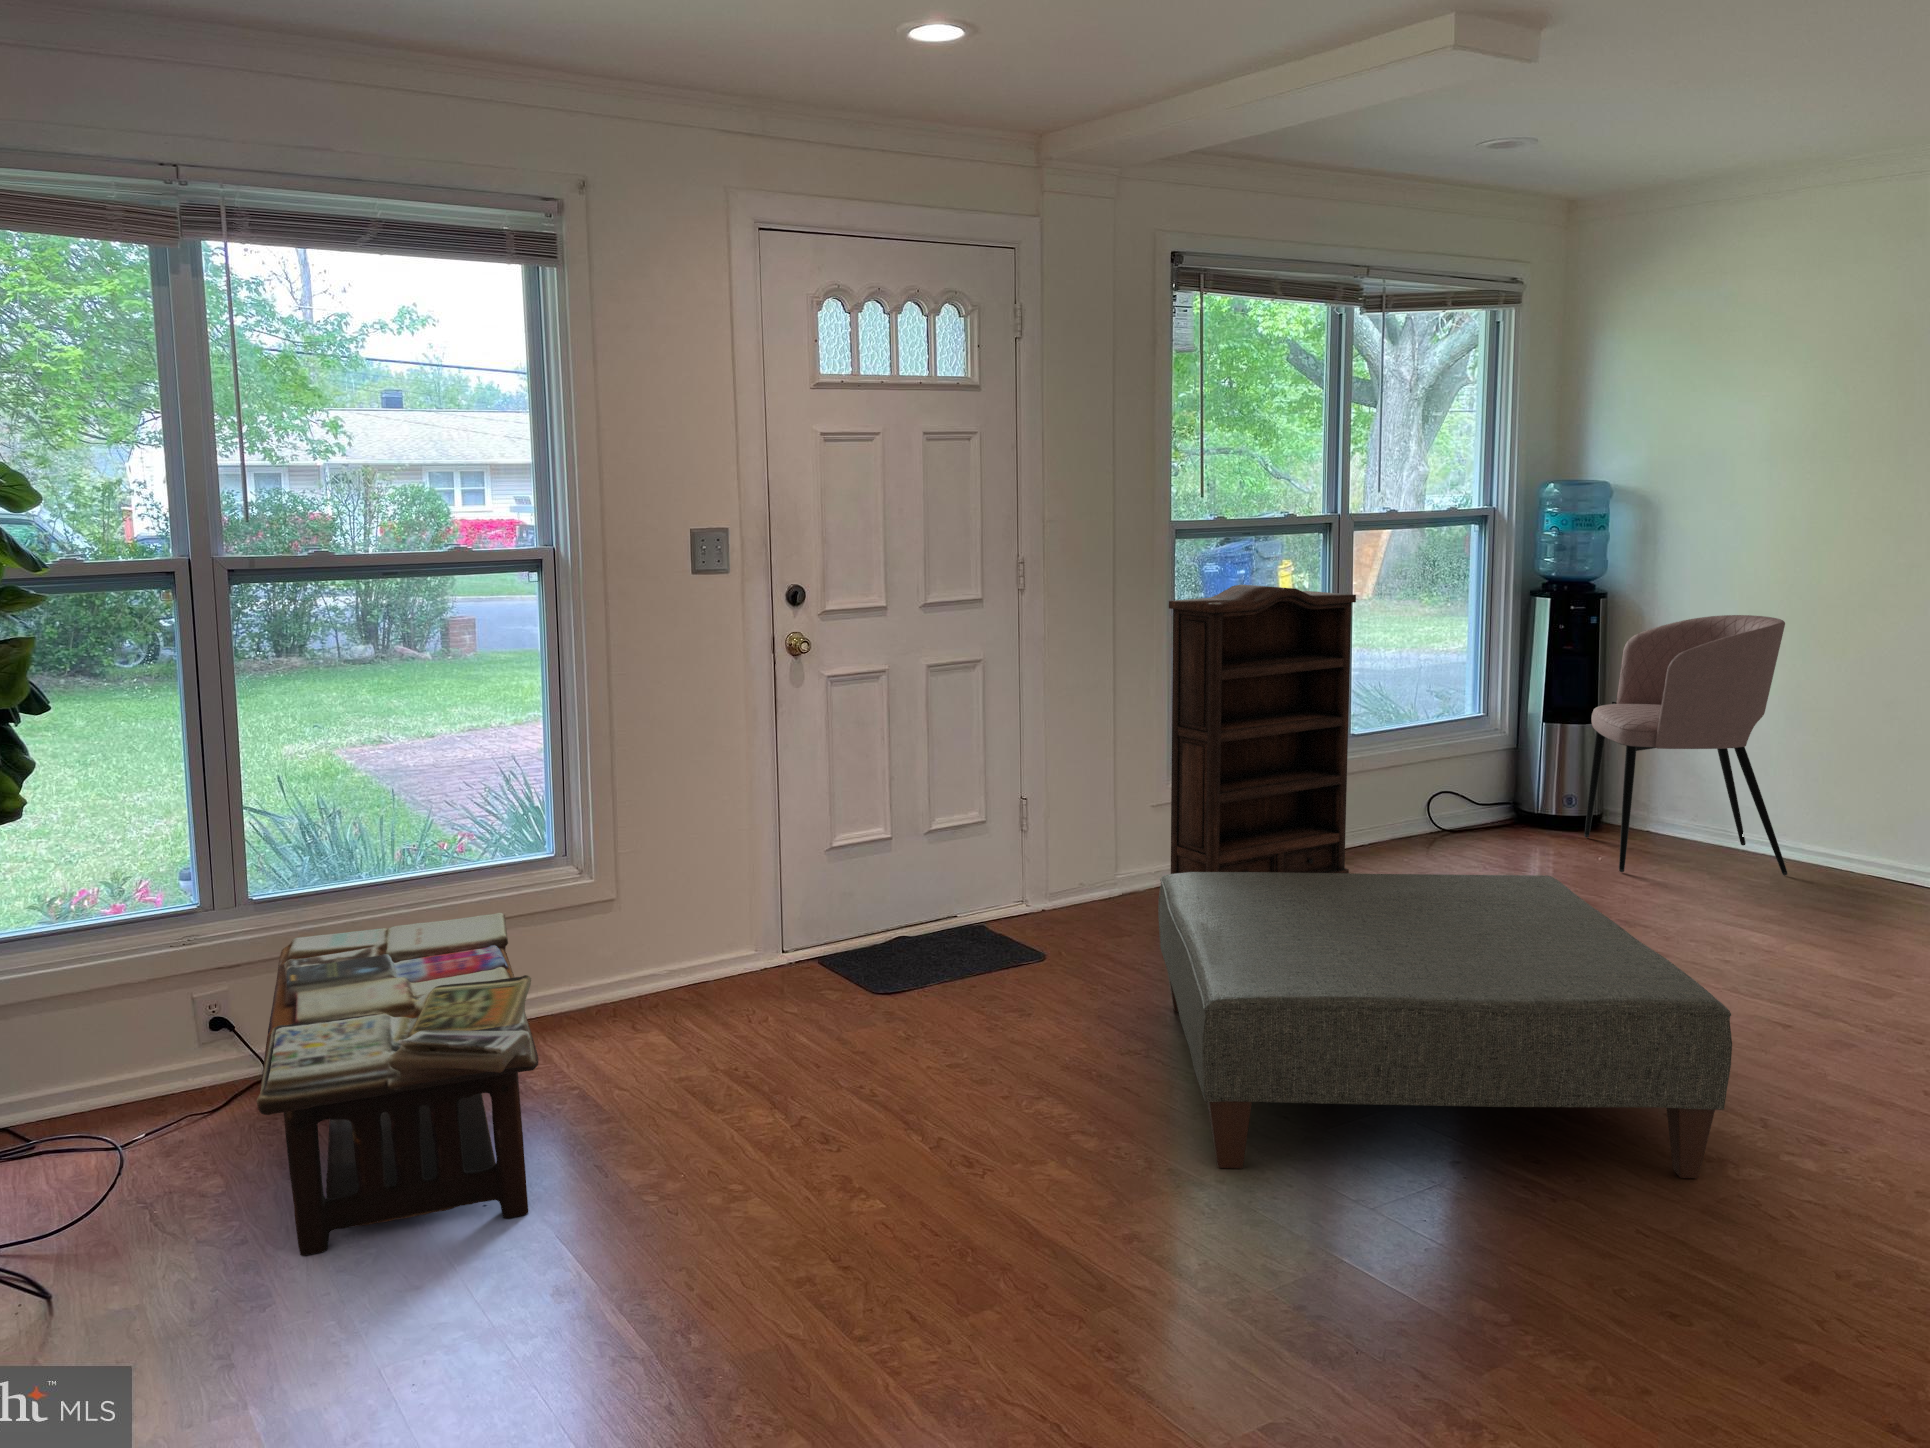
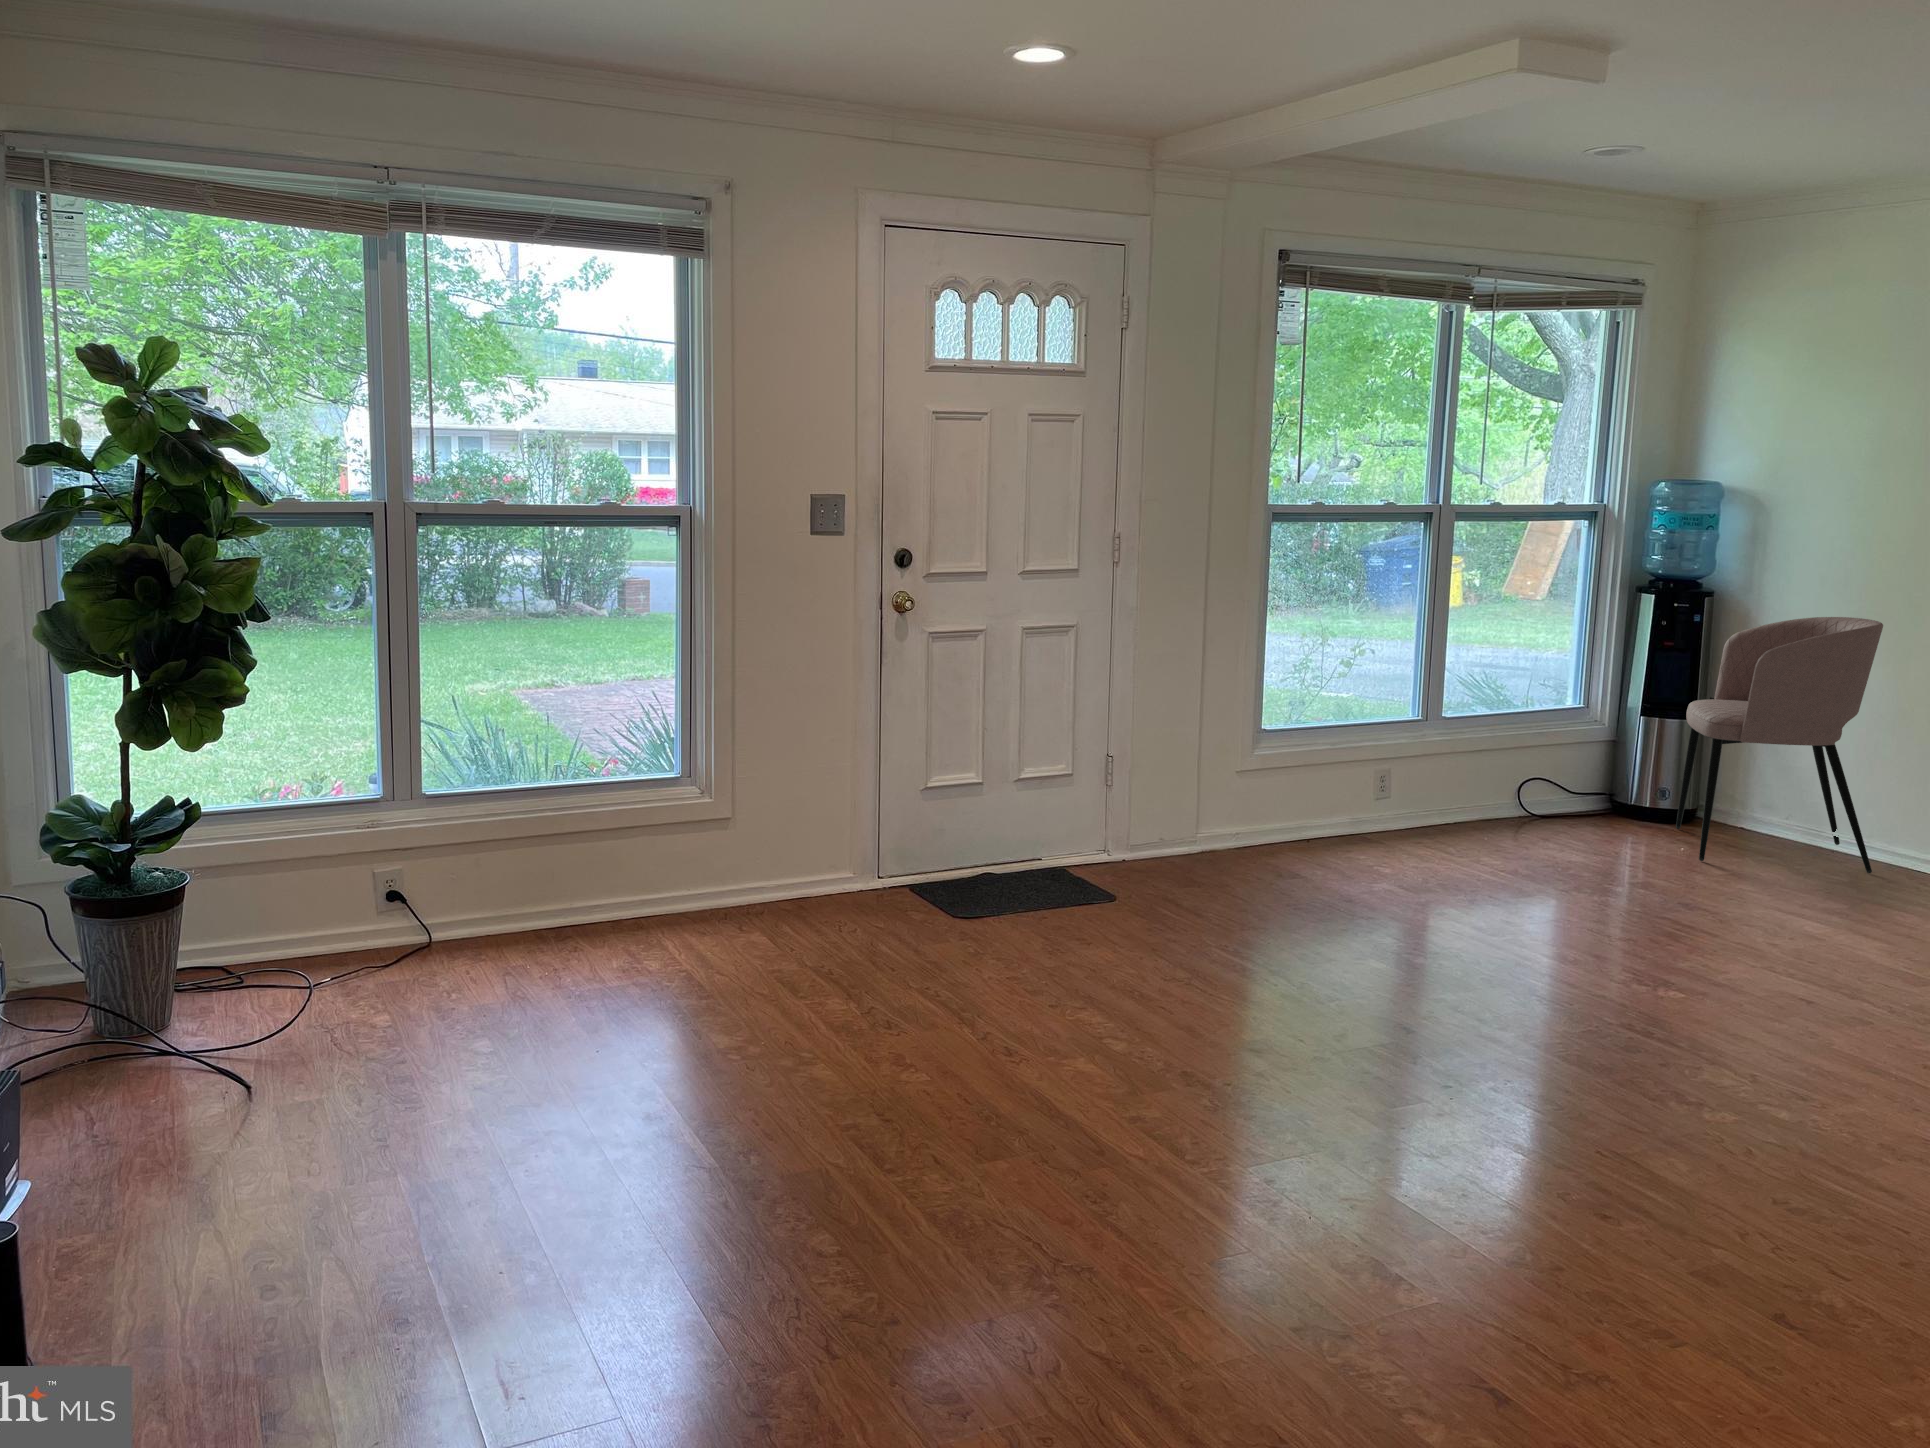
bookshelf: present [1169,584,1356,874] -> none [1248,567,1445,864]
ottoman: present [1158,872,1732,1178] -> none [1216,823,1707,1114]
coffee table: present [257,913,538,1256] -> none [414,819,646,1075]

